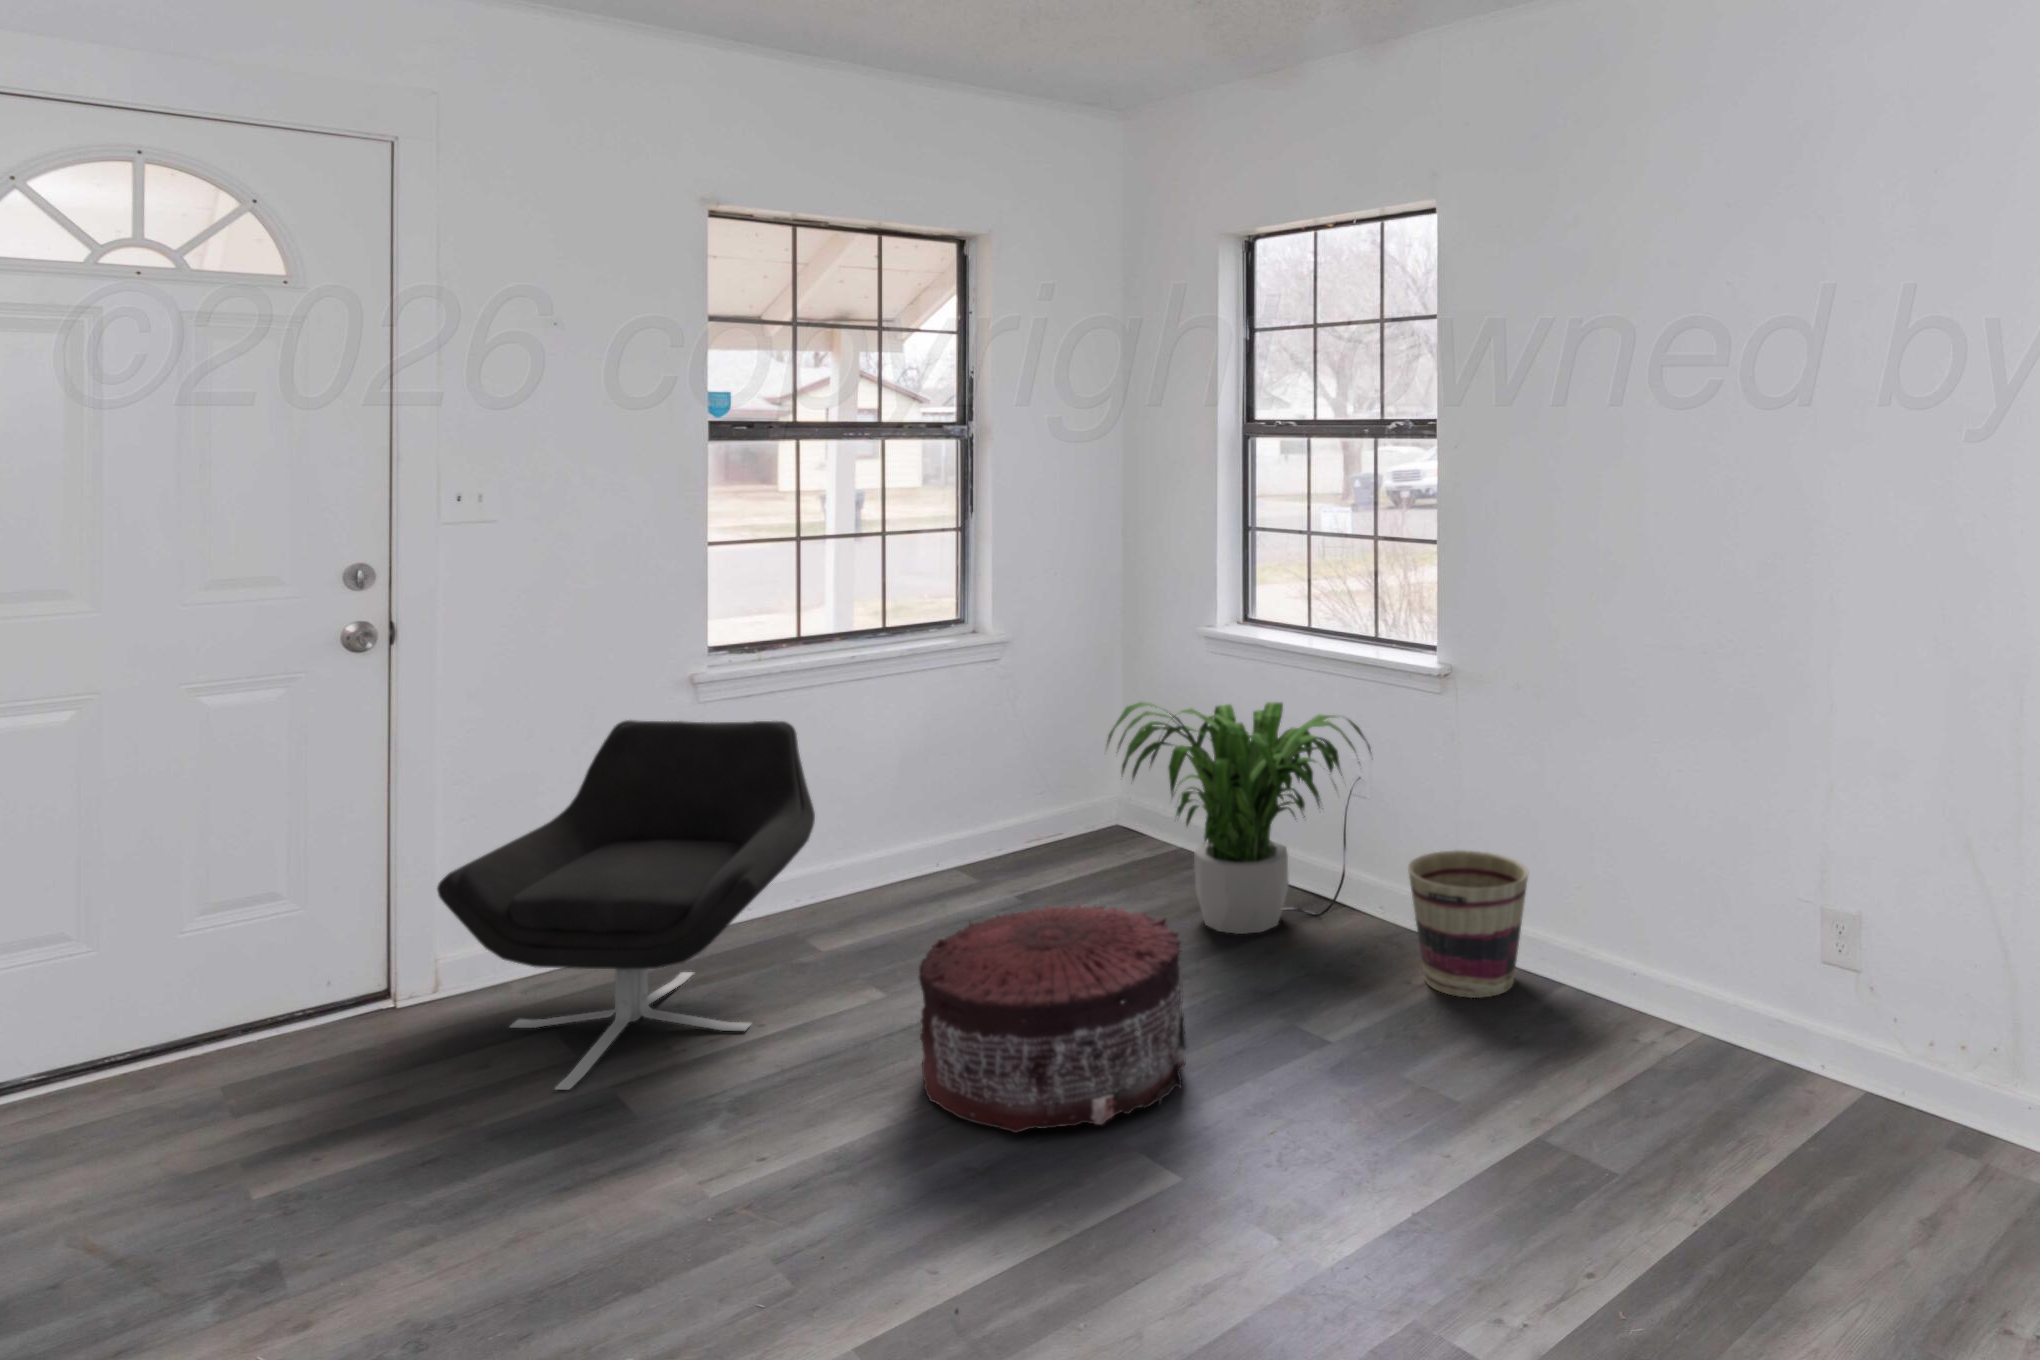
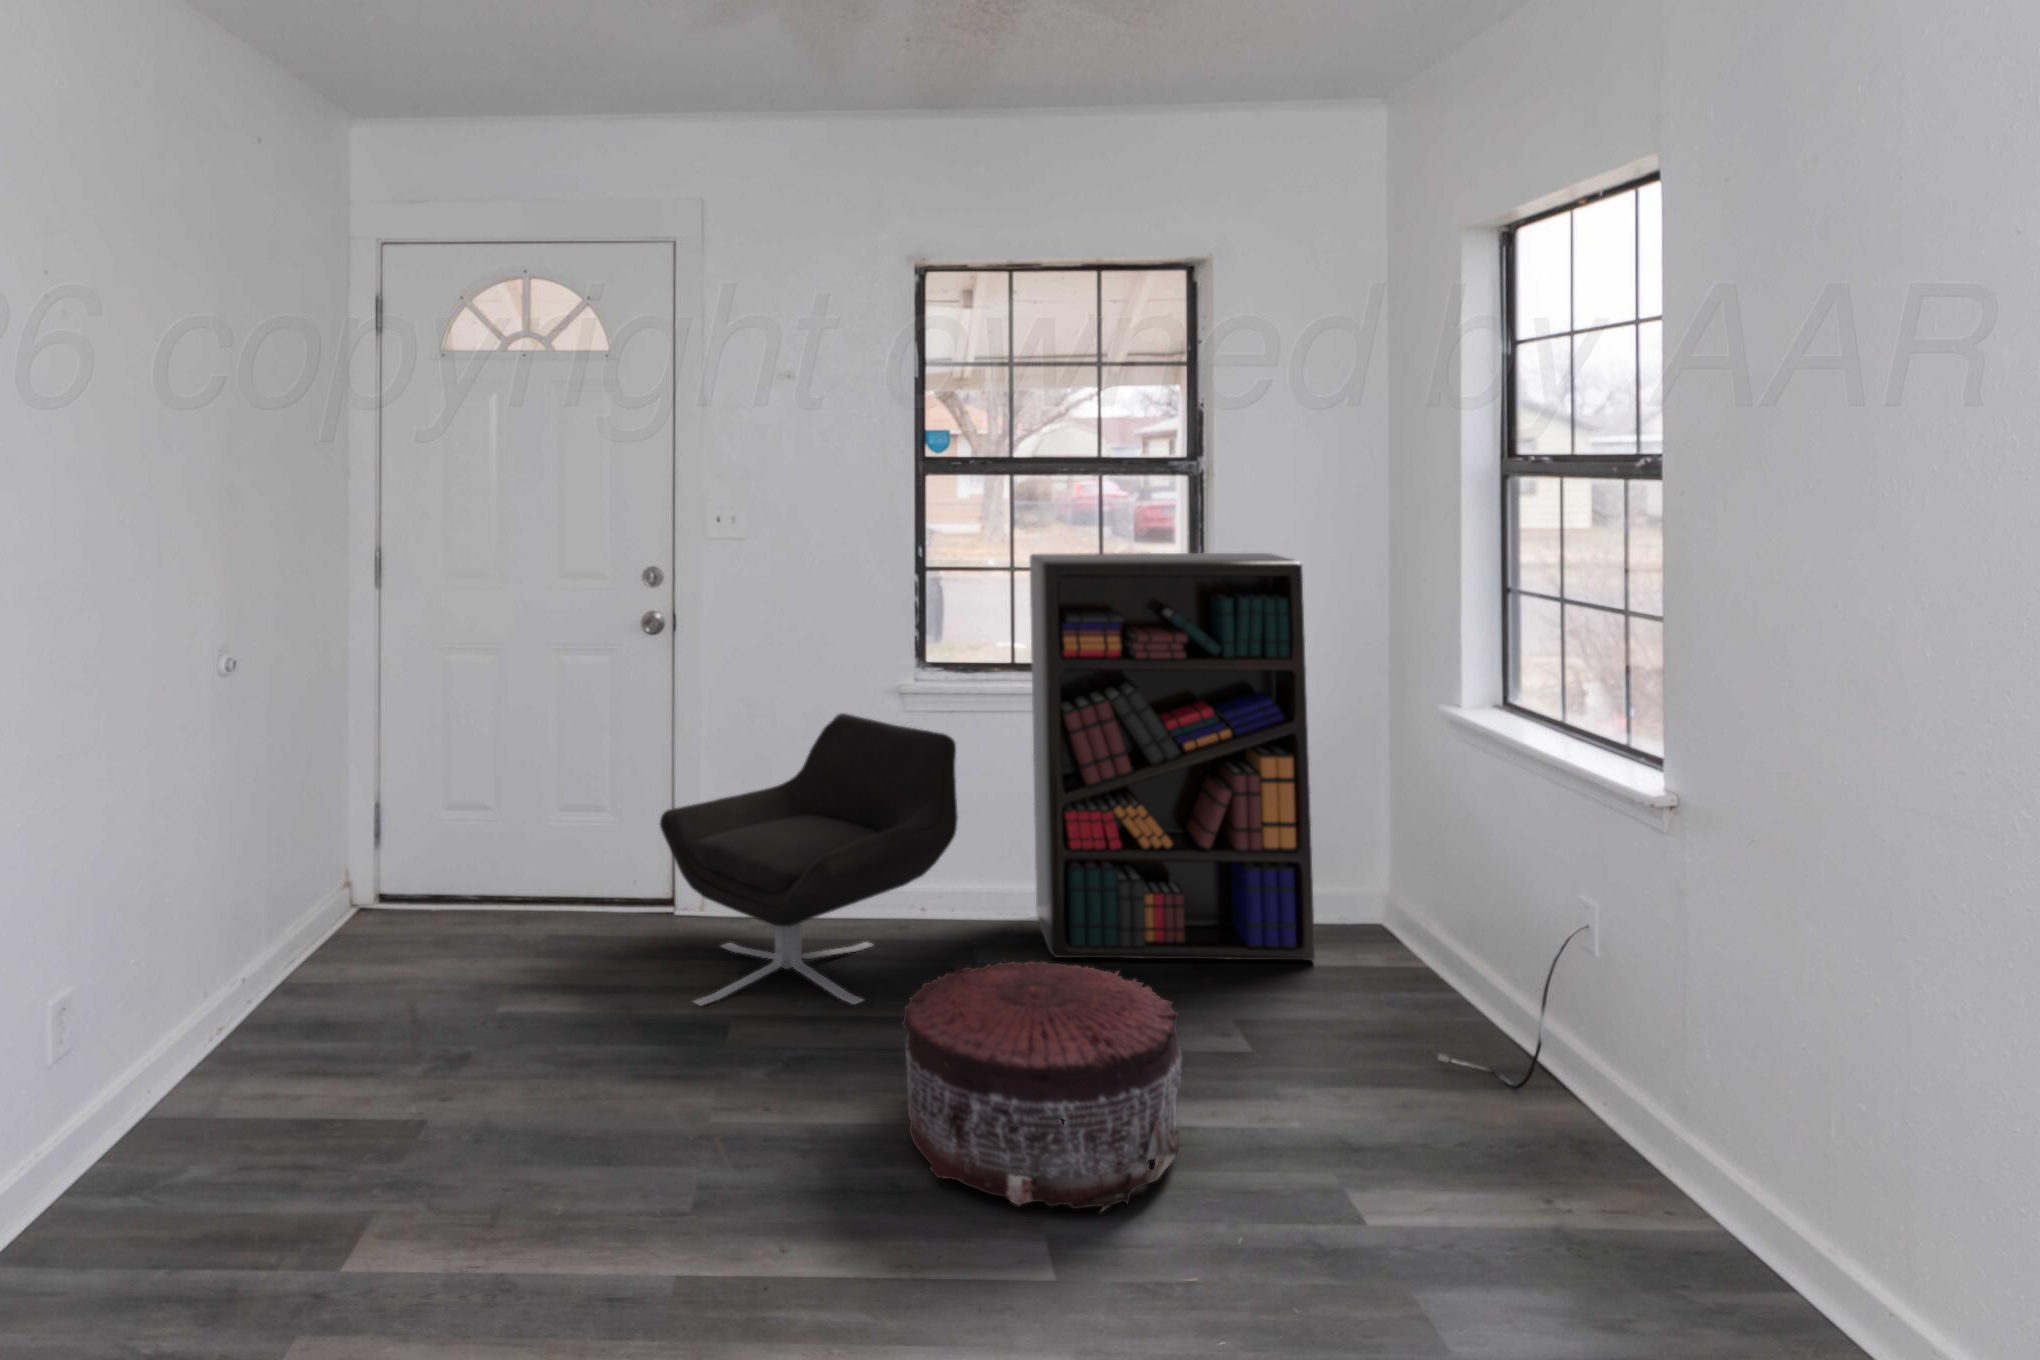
bookshelf: none [828,509,1102,931] -> present [1030,553,1315,960]
potted plant: present [1107,702,1371,934] -> none [1259,774,1579,1080]
basket: present [1408,850,1529,998] -> none [1549,1042,1744,1273]

